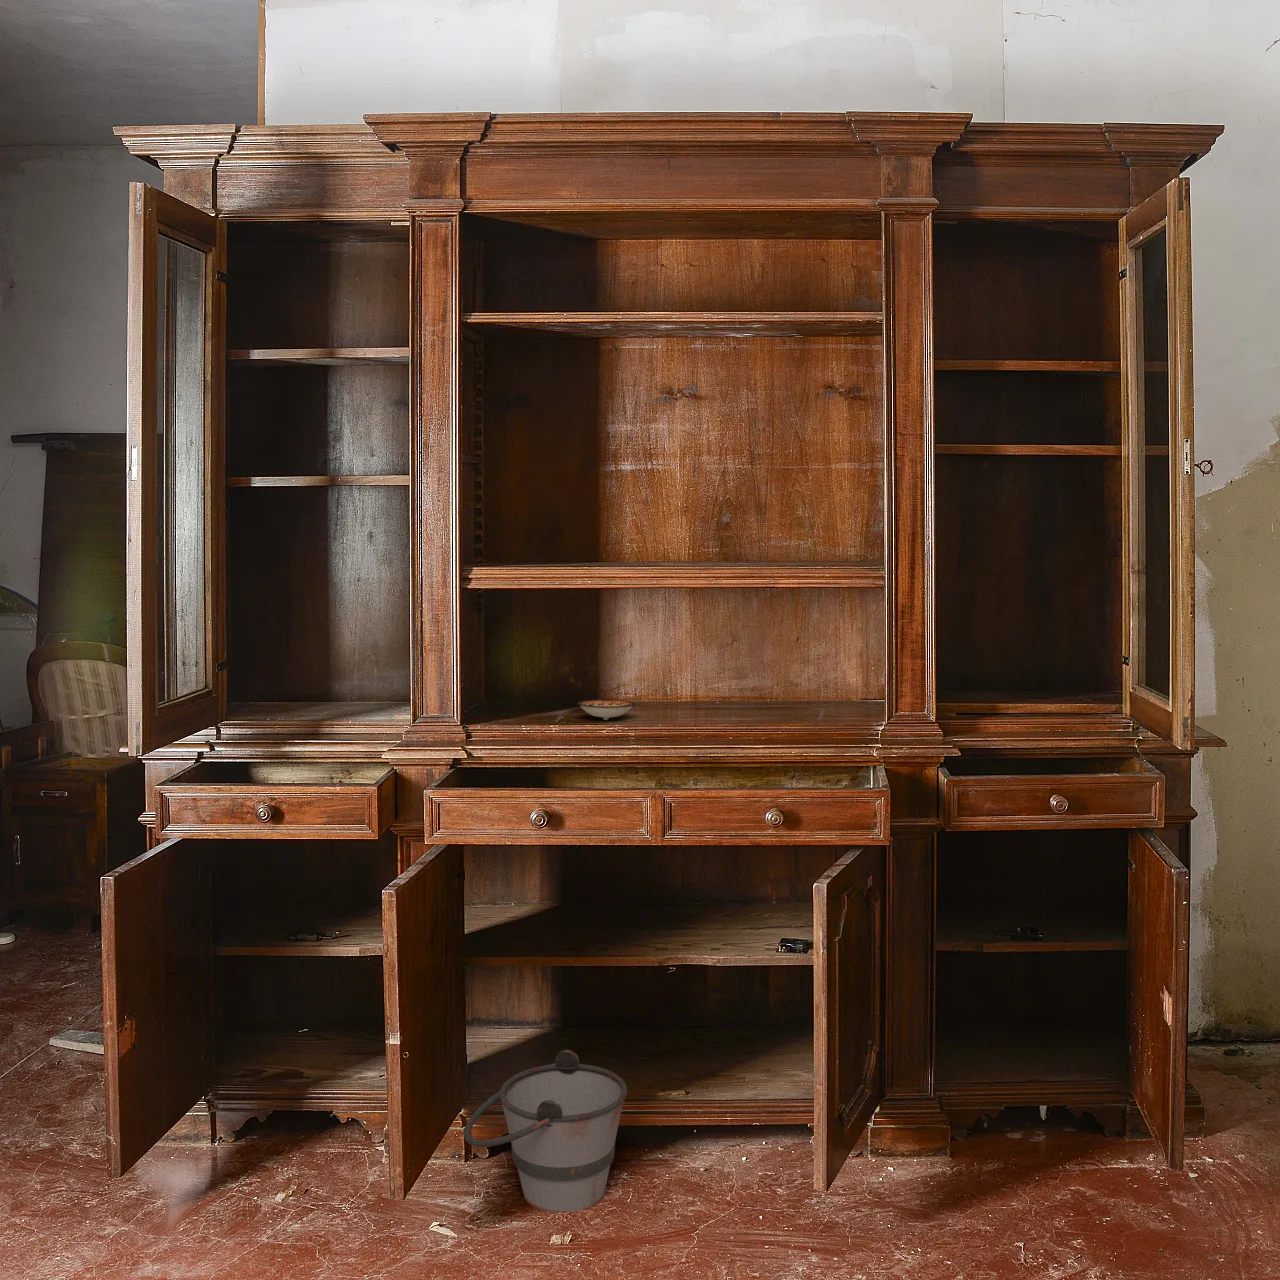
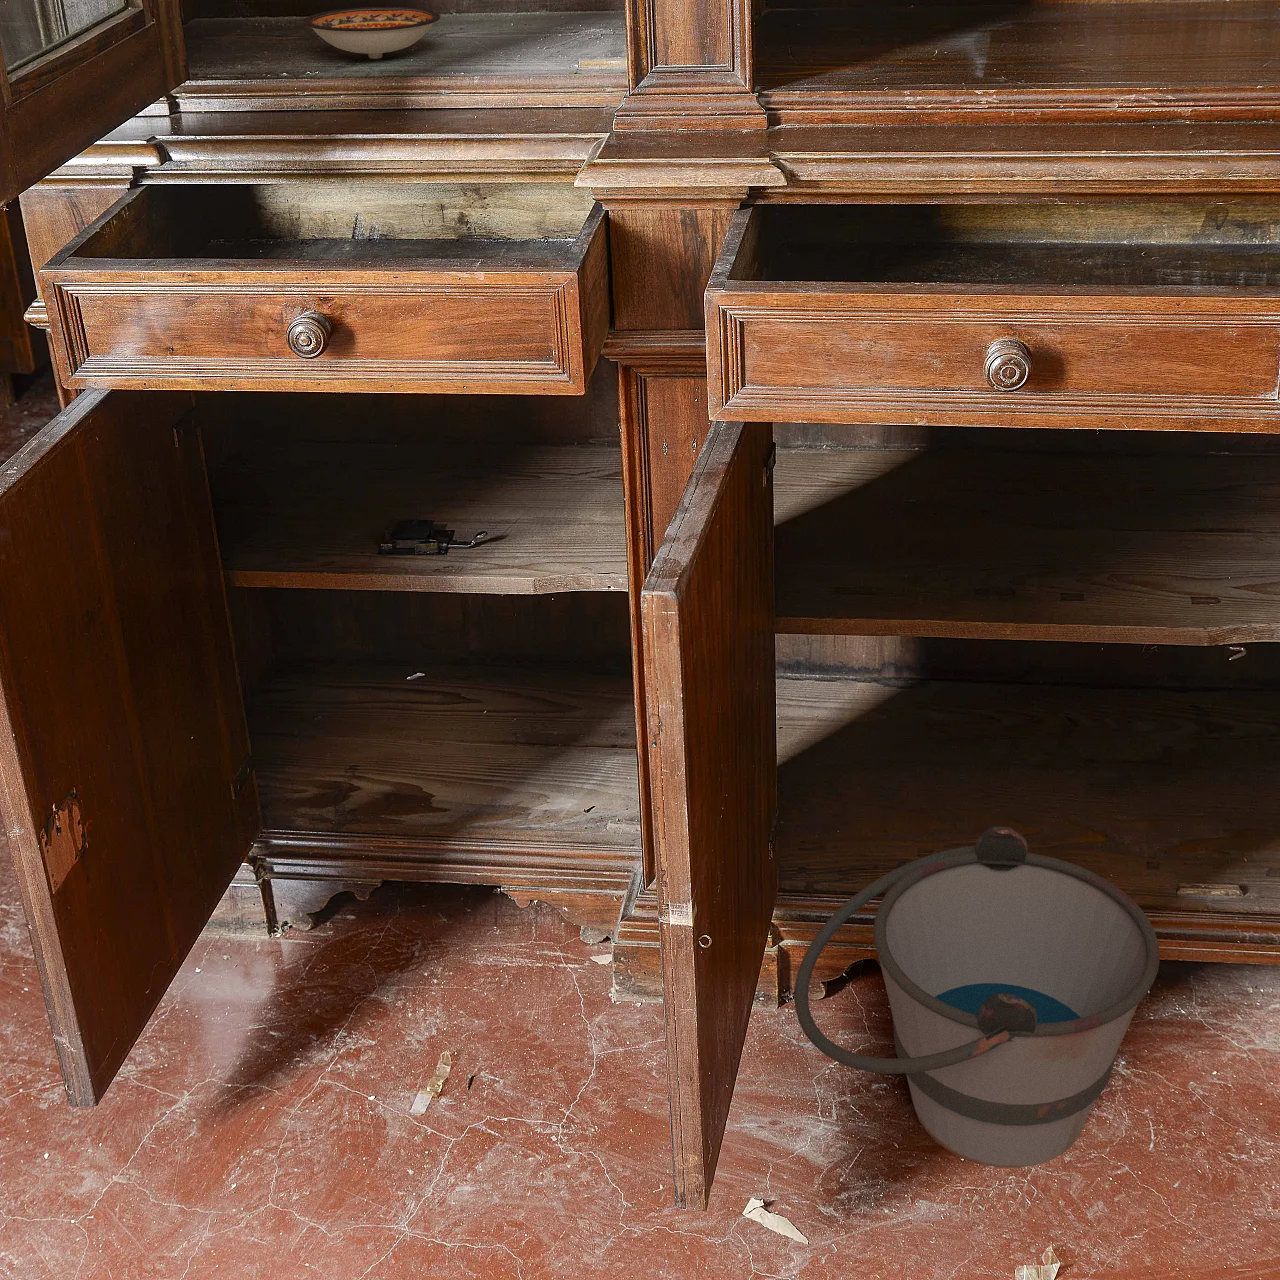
ceramic bowl: present [577,700,635,720] -> present [304,7,440,59]

